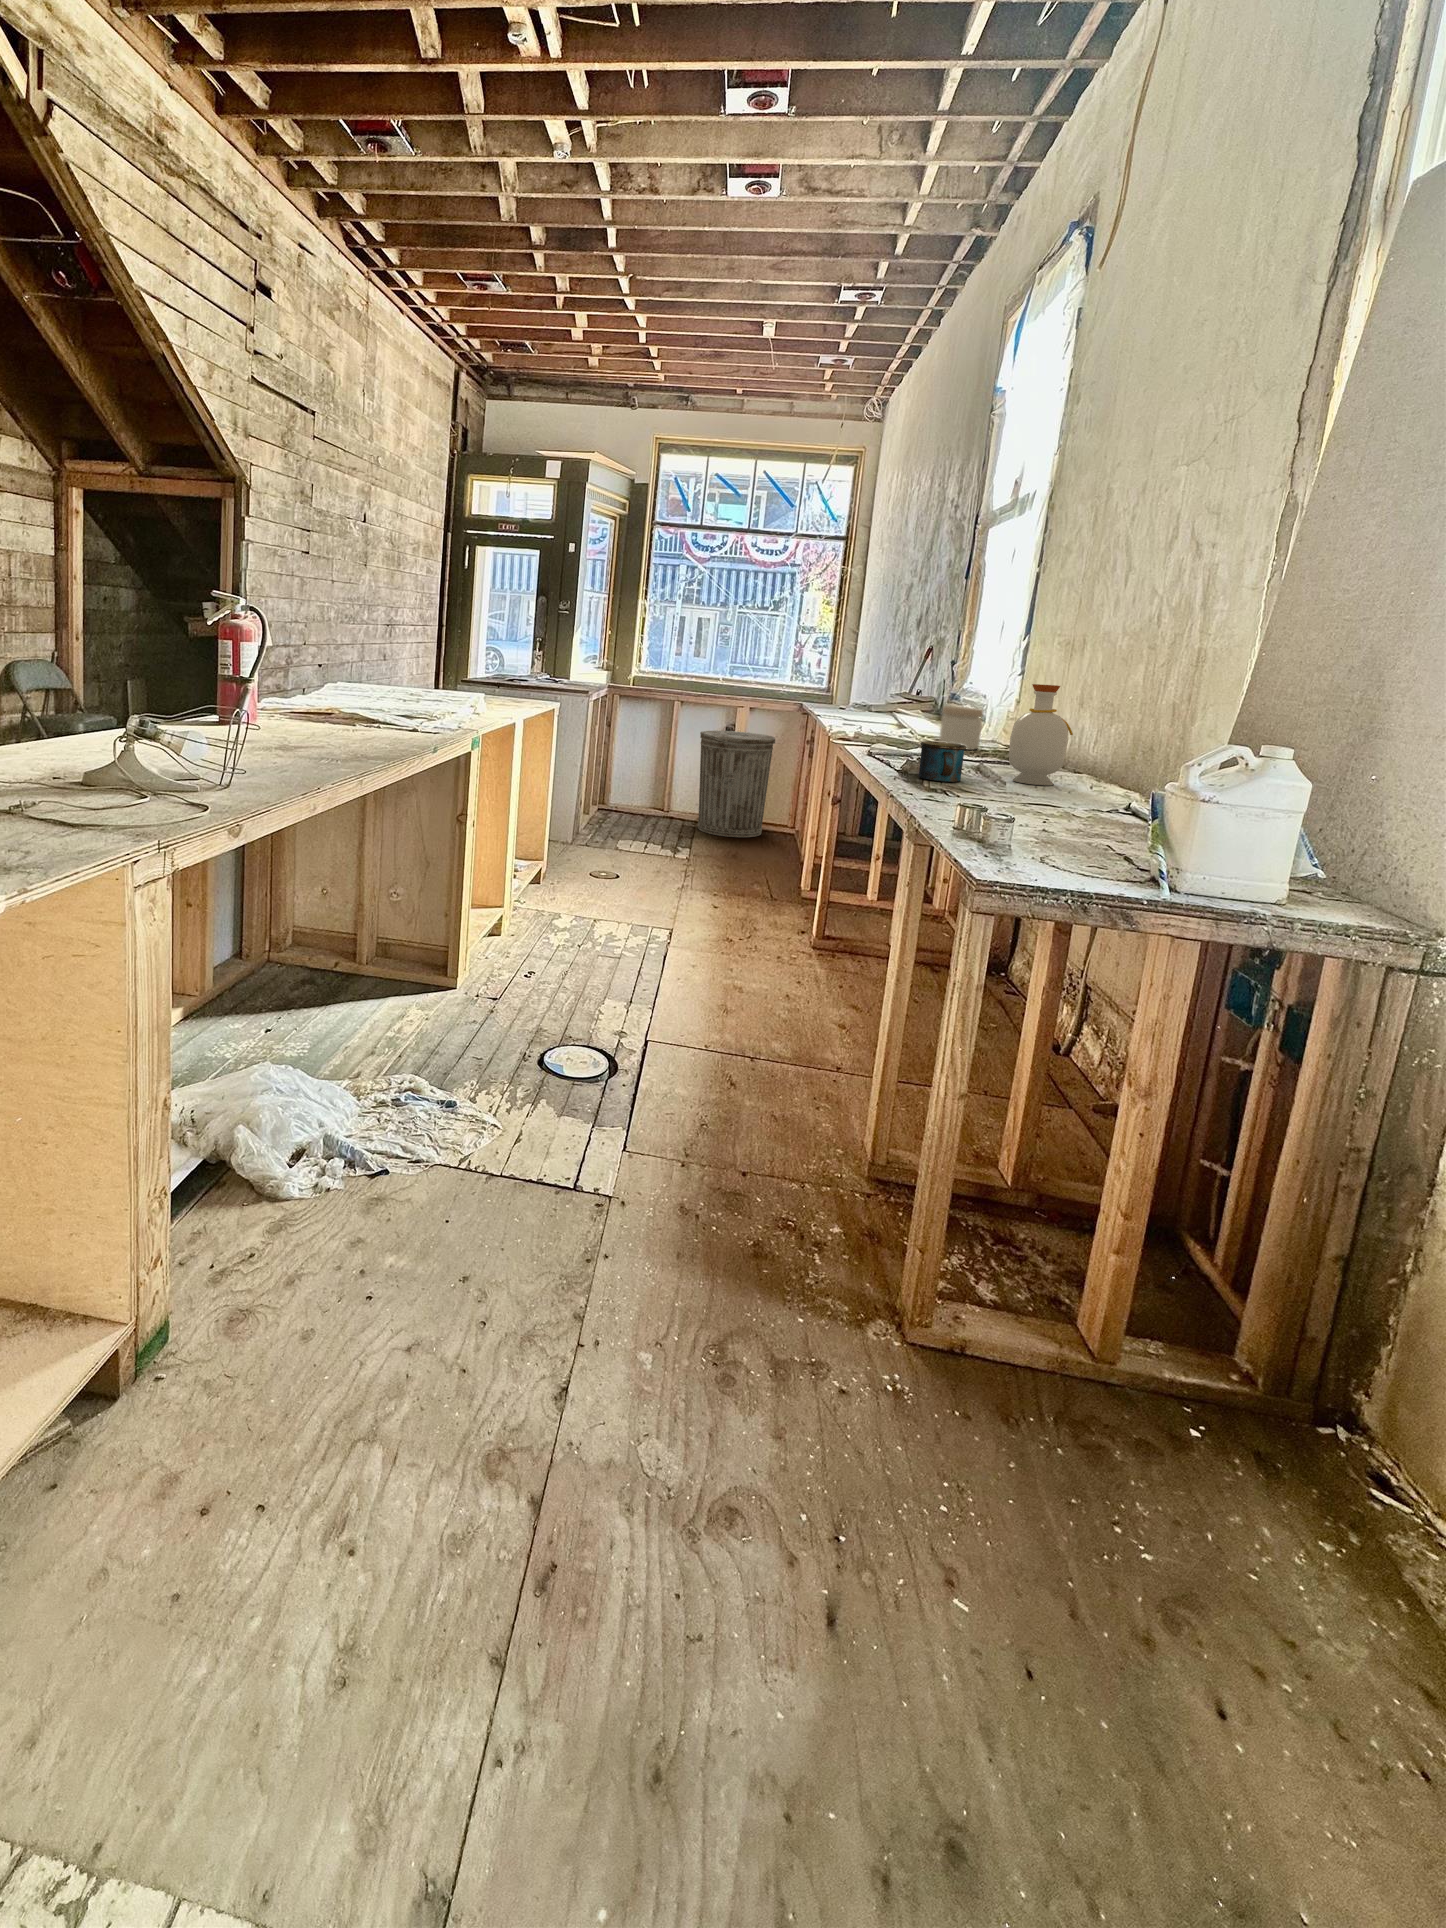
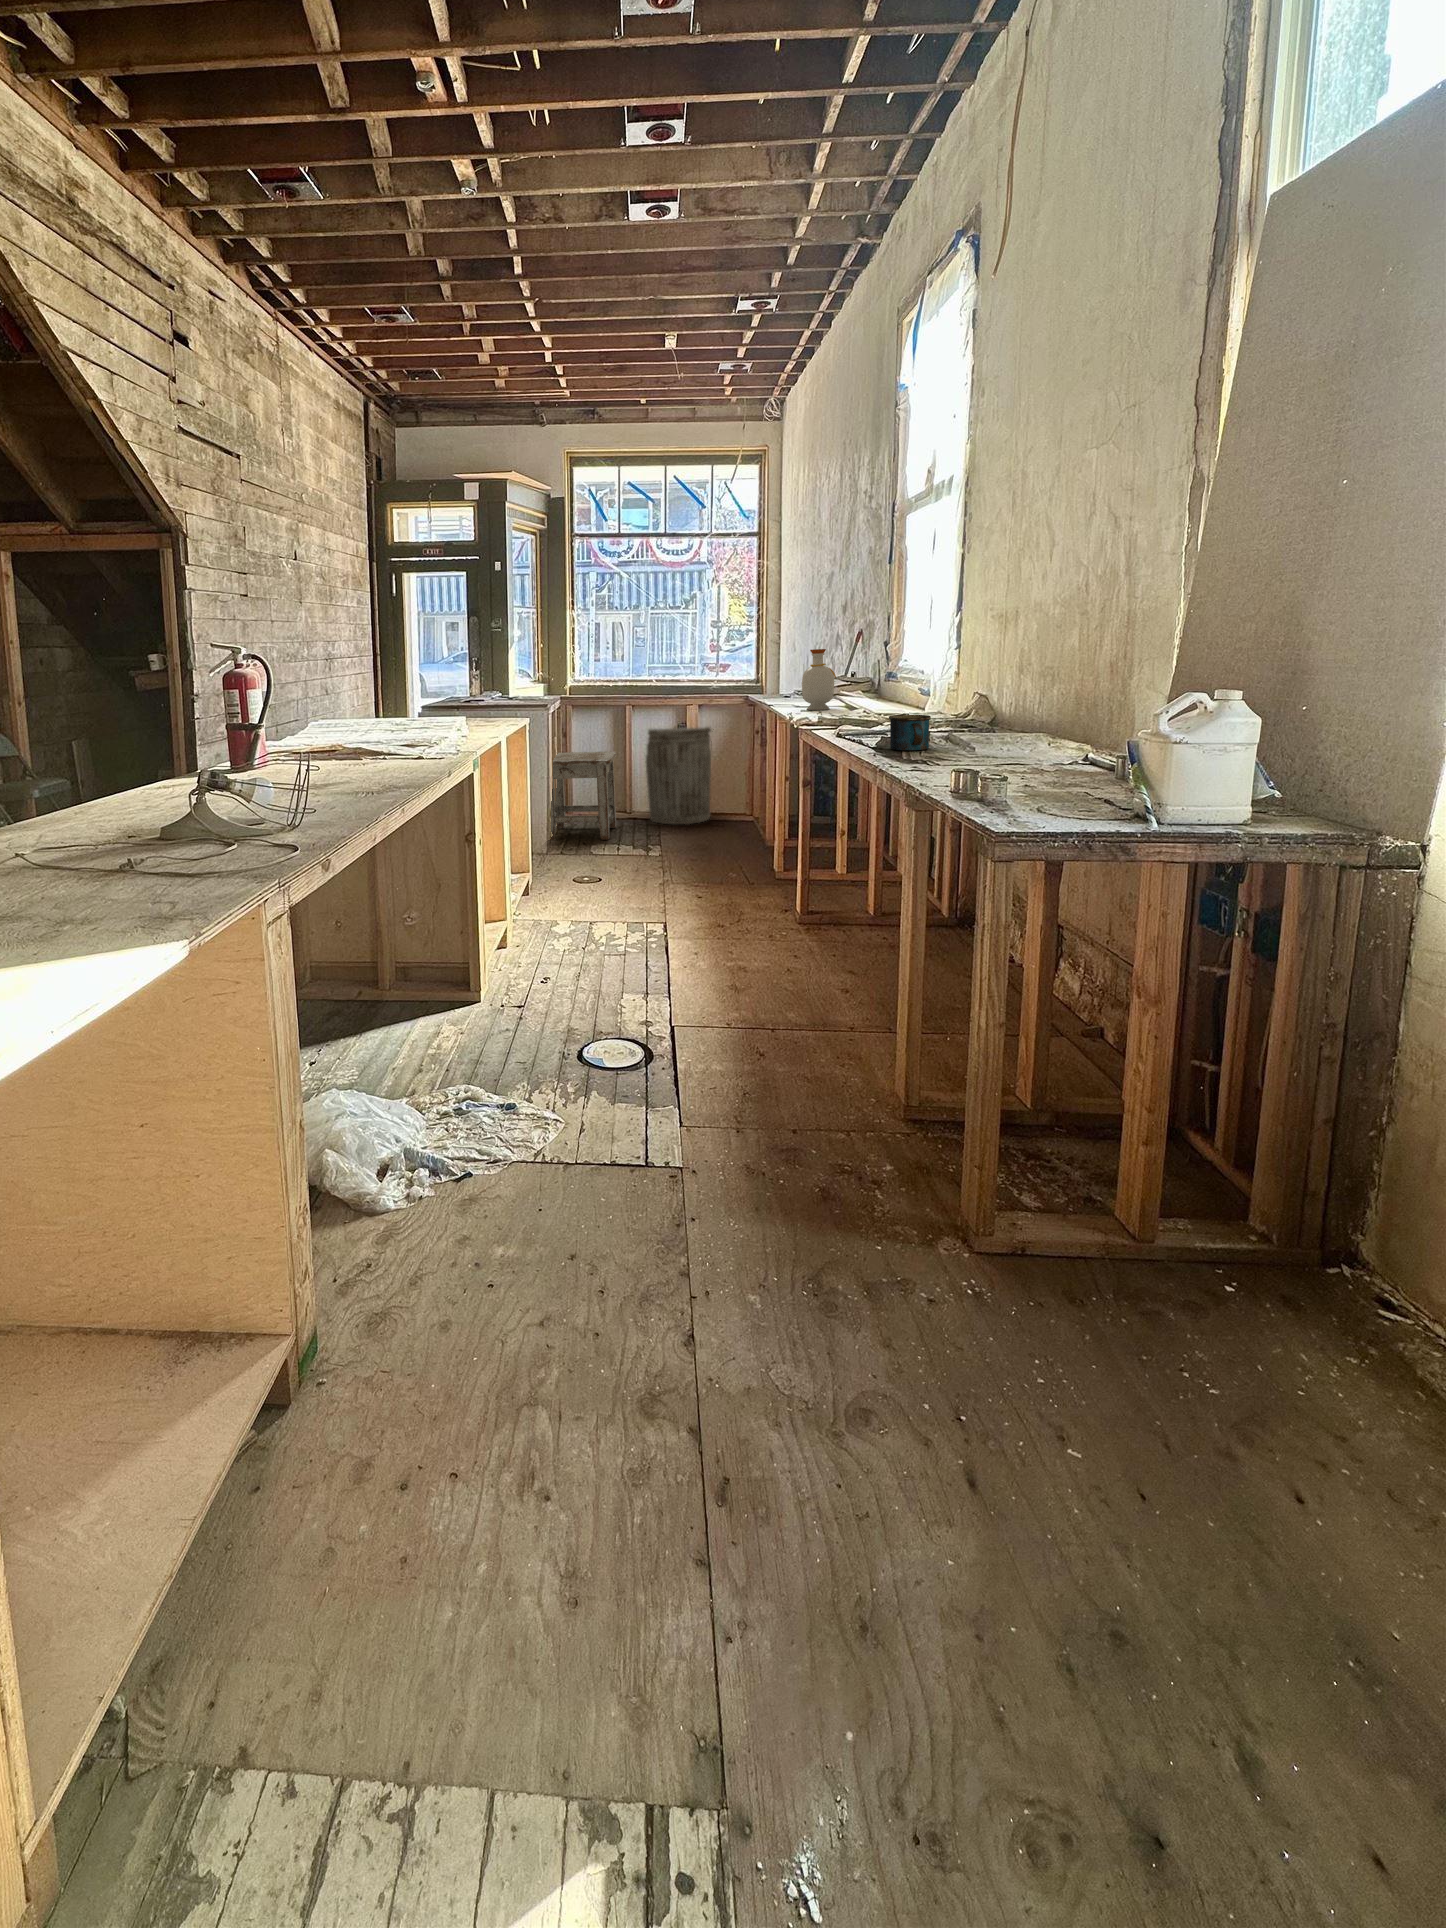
bottle: present [1009,684,1073,785] -> present [802,649,836,710]
jar: present [939,706,983,750] -> none [888,679,925,718]
stool: none [585,747,671,843] -> present [550,751,617,840]

